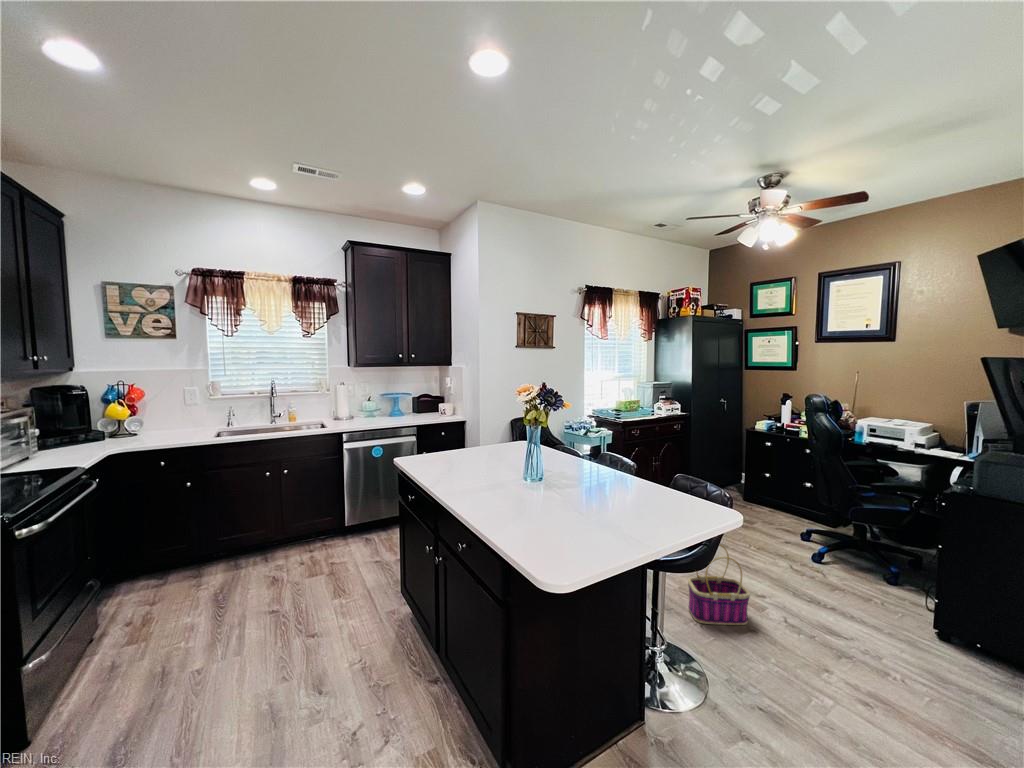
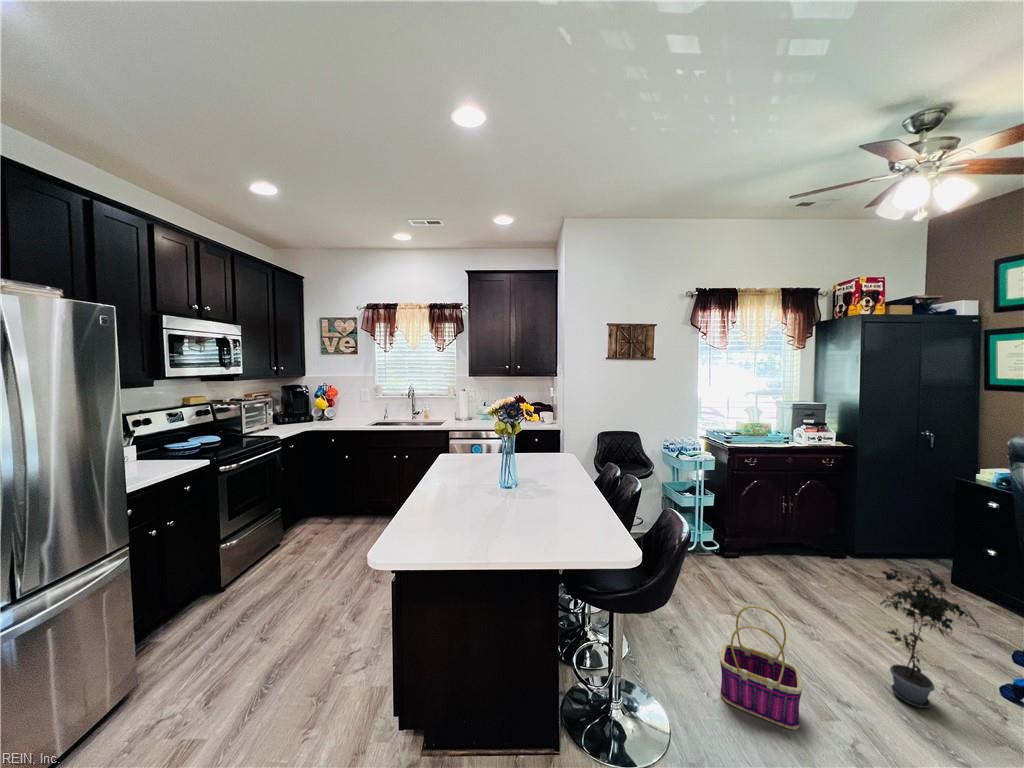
potted plant: none [757,490,822,583] -> present [880,568,979,708]

